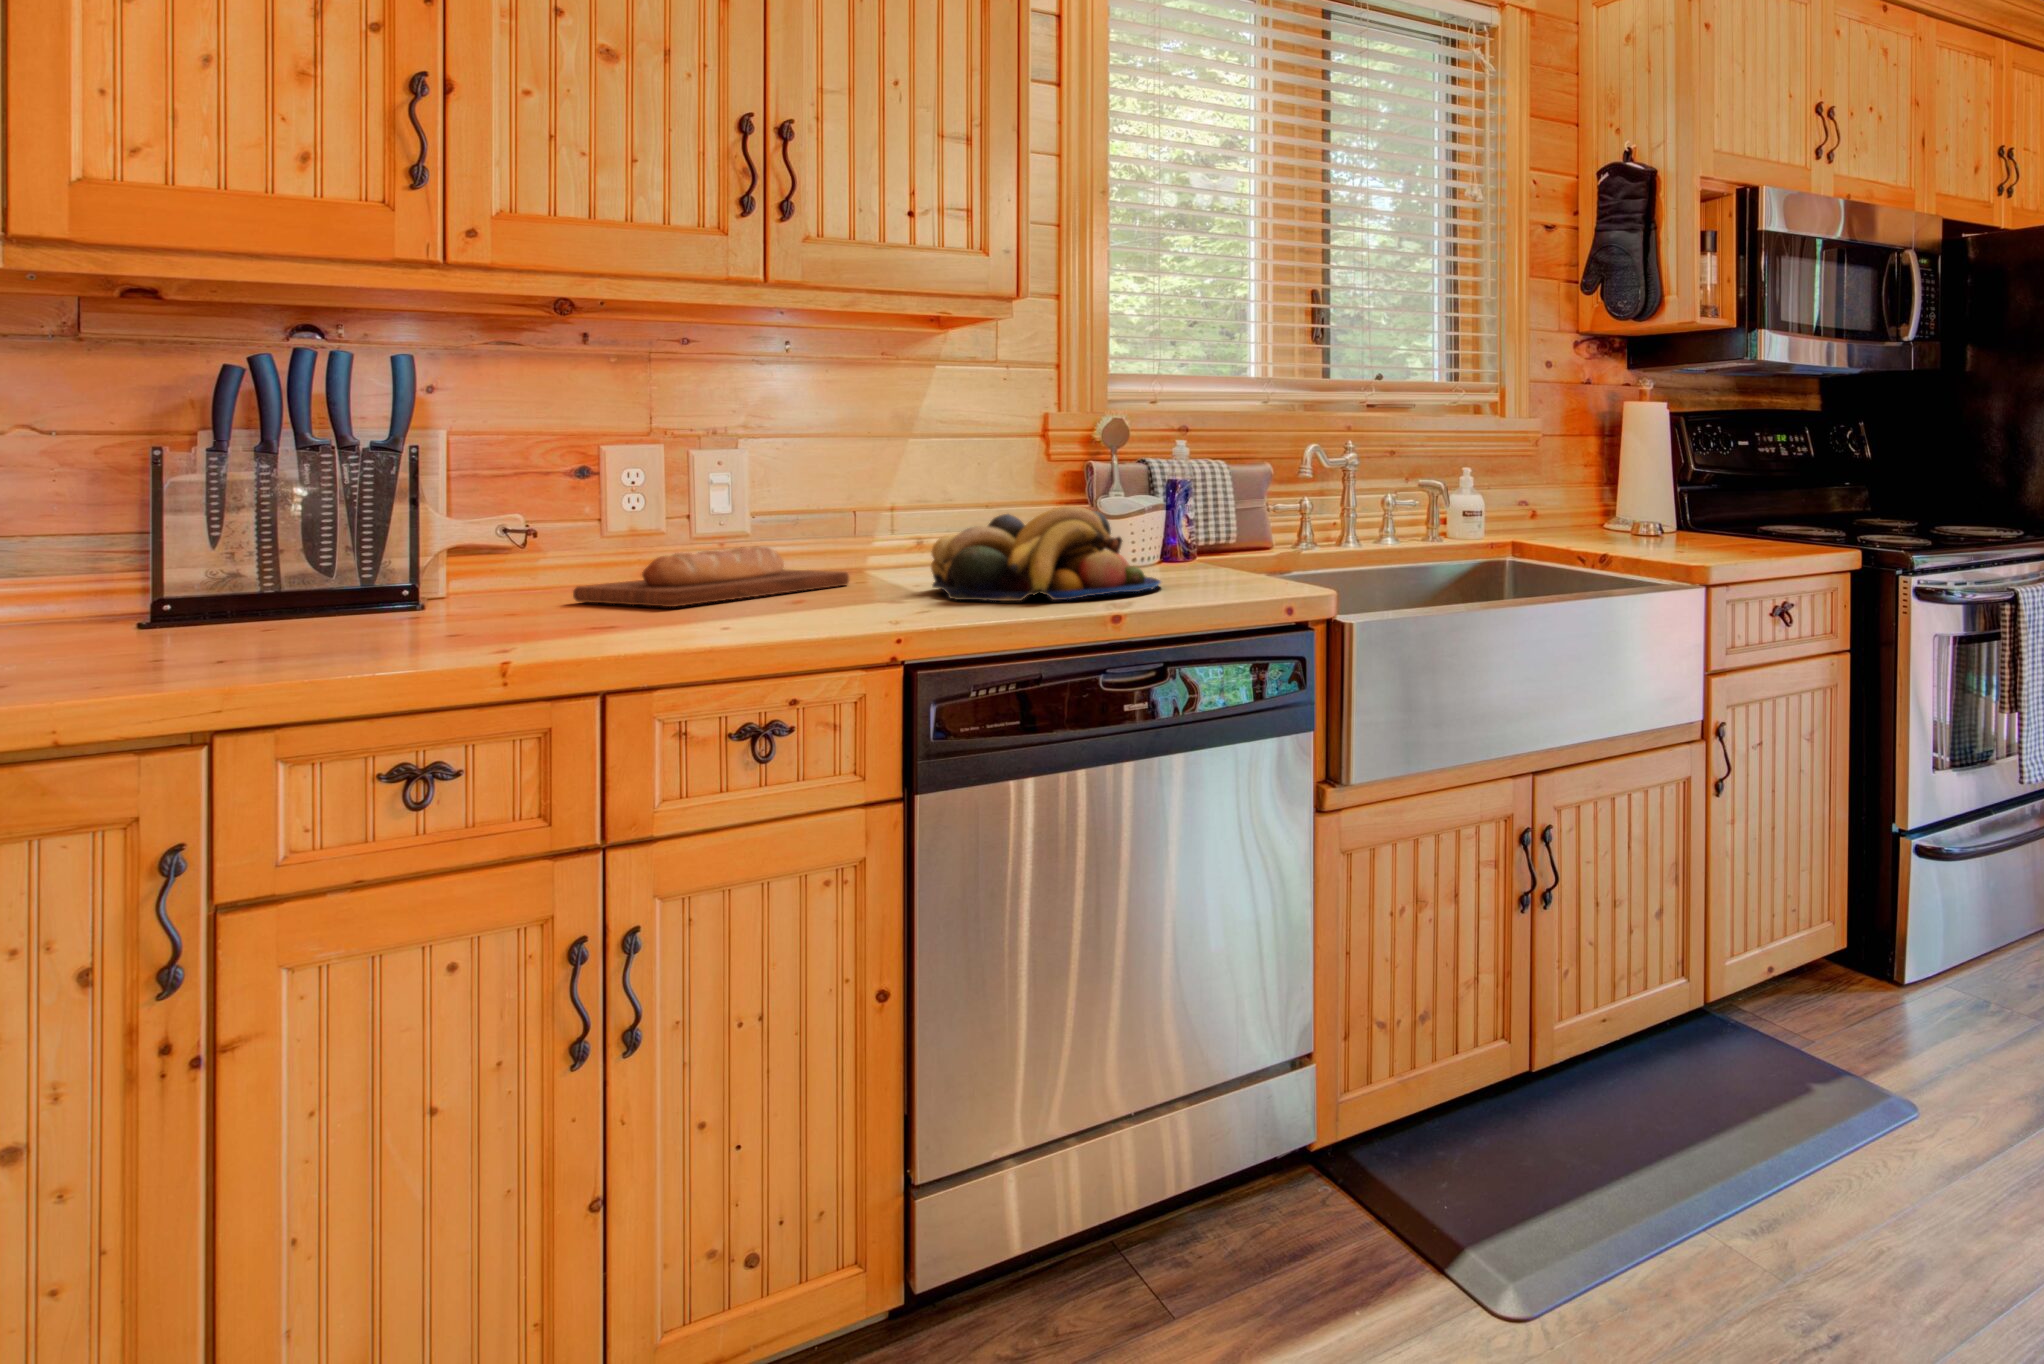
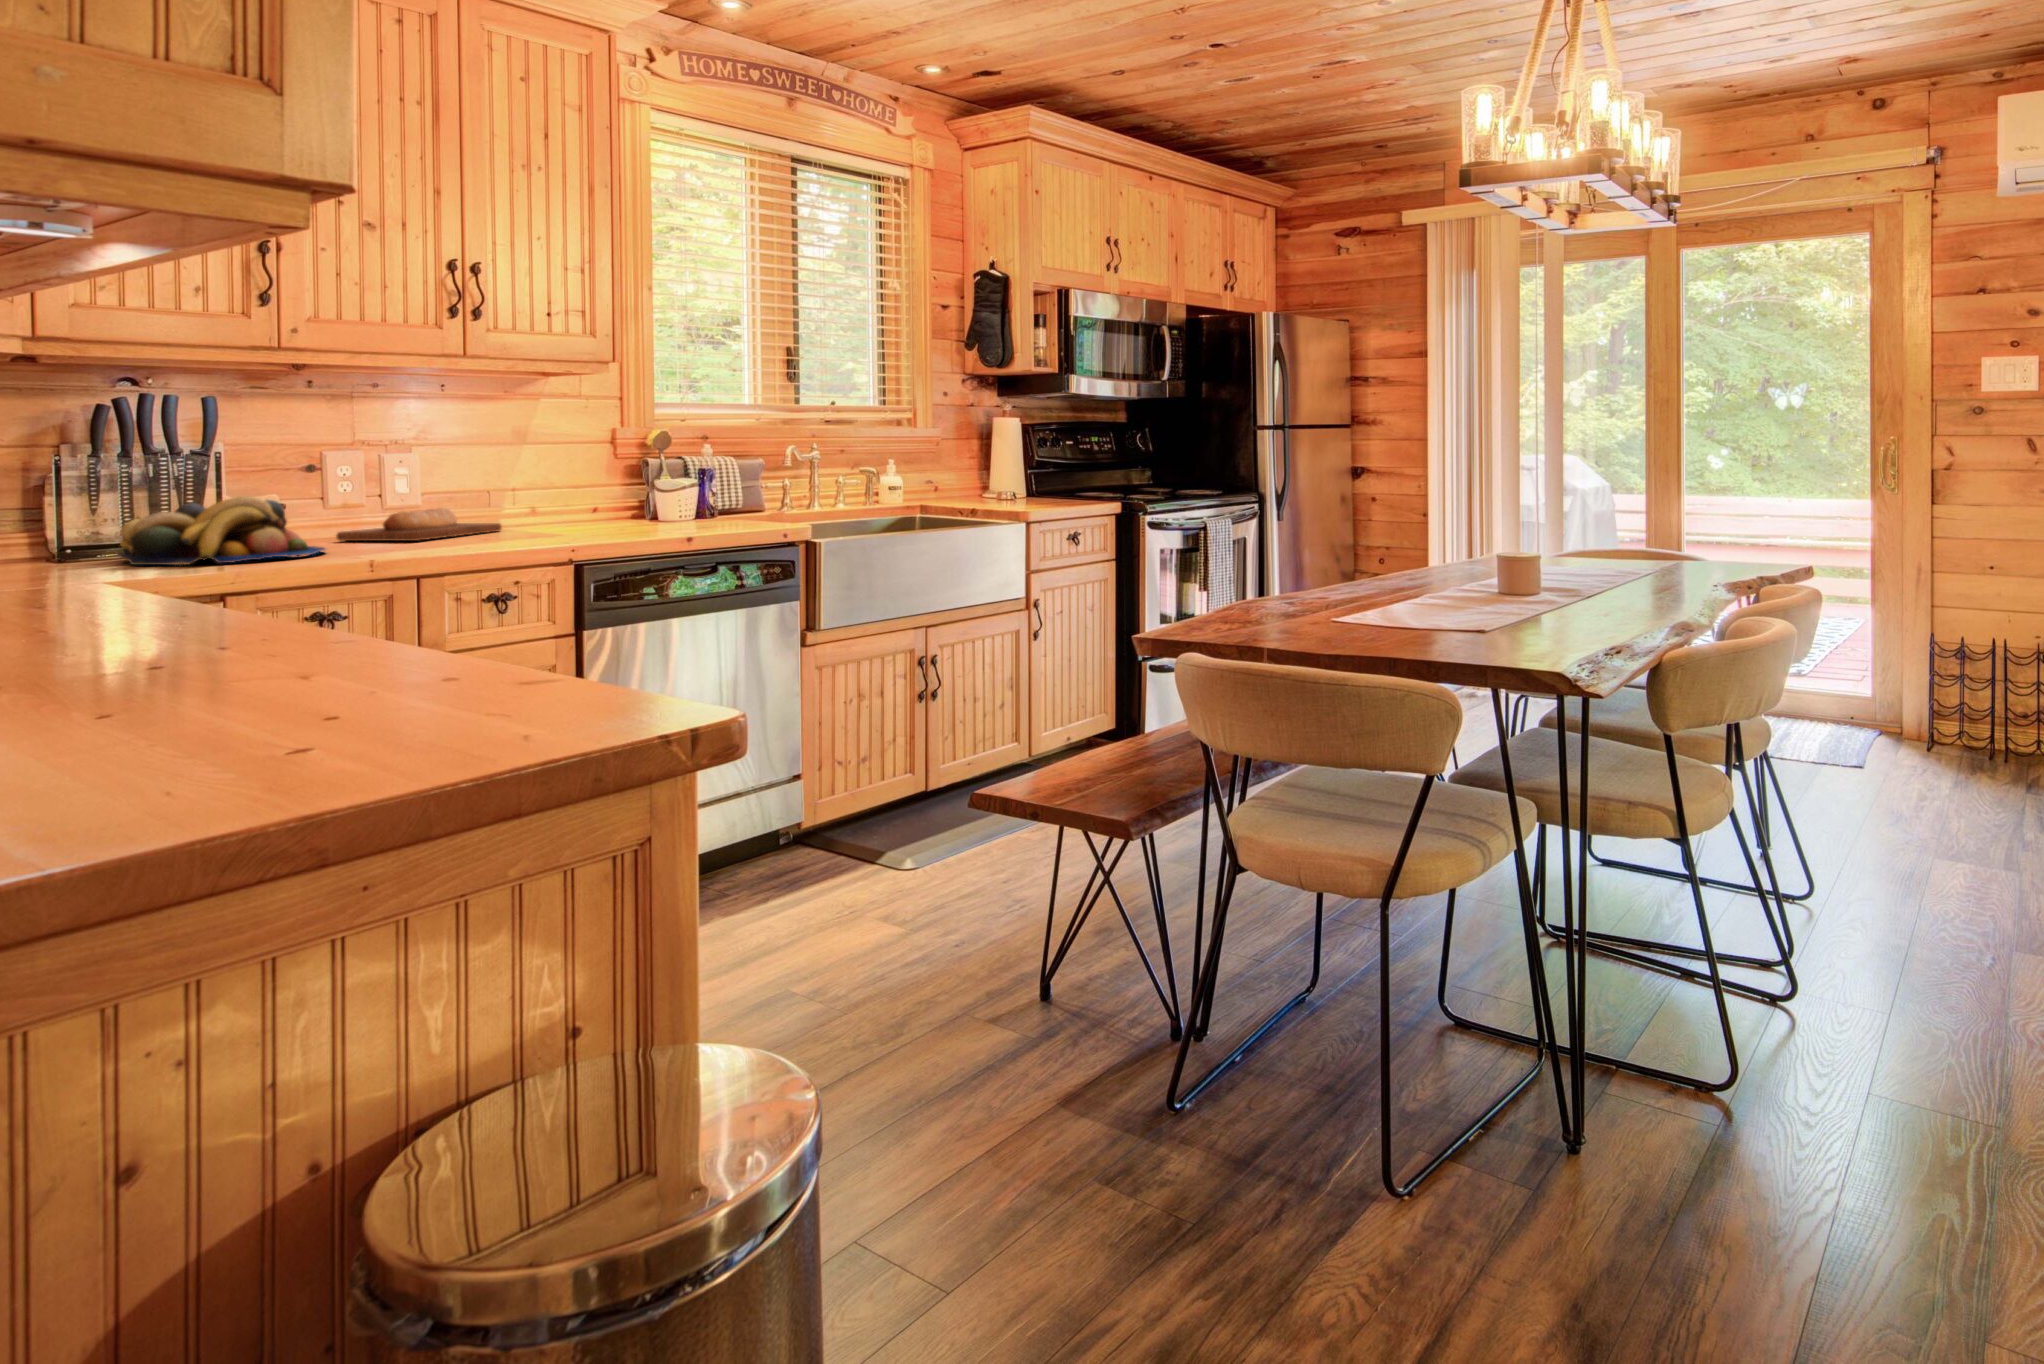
fruit bowl: present [931,506,1161,601] -> present [120,496,325,565]

